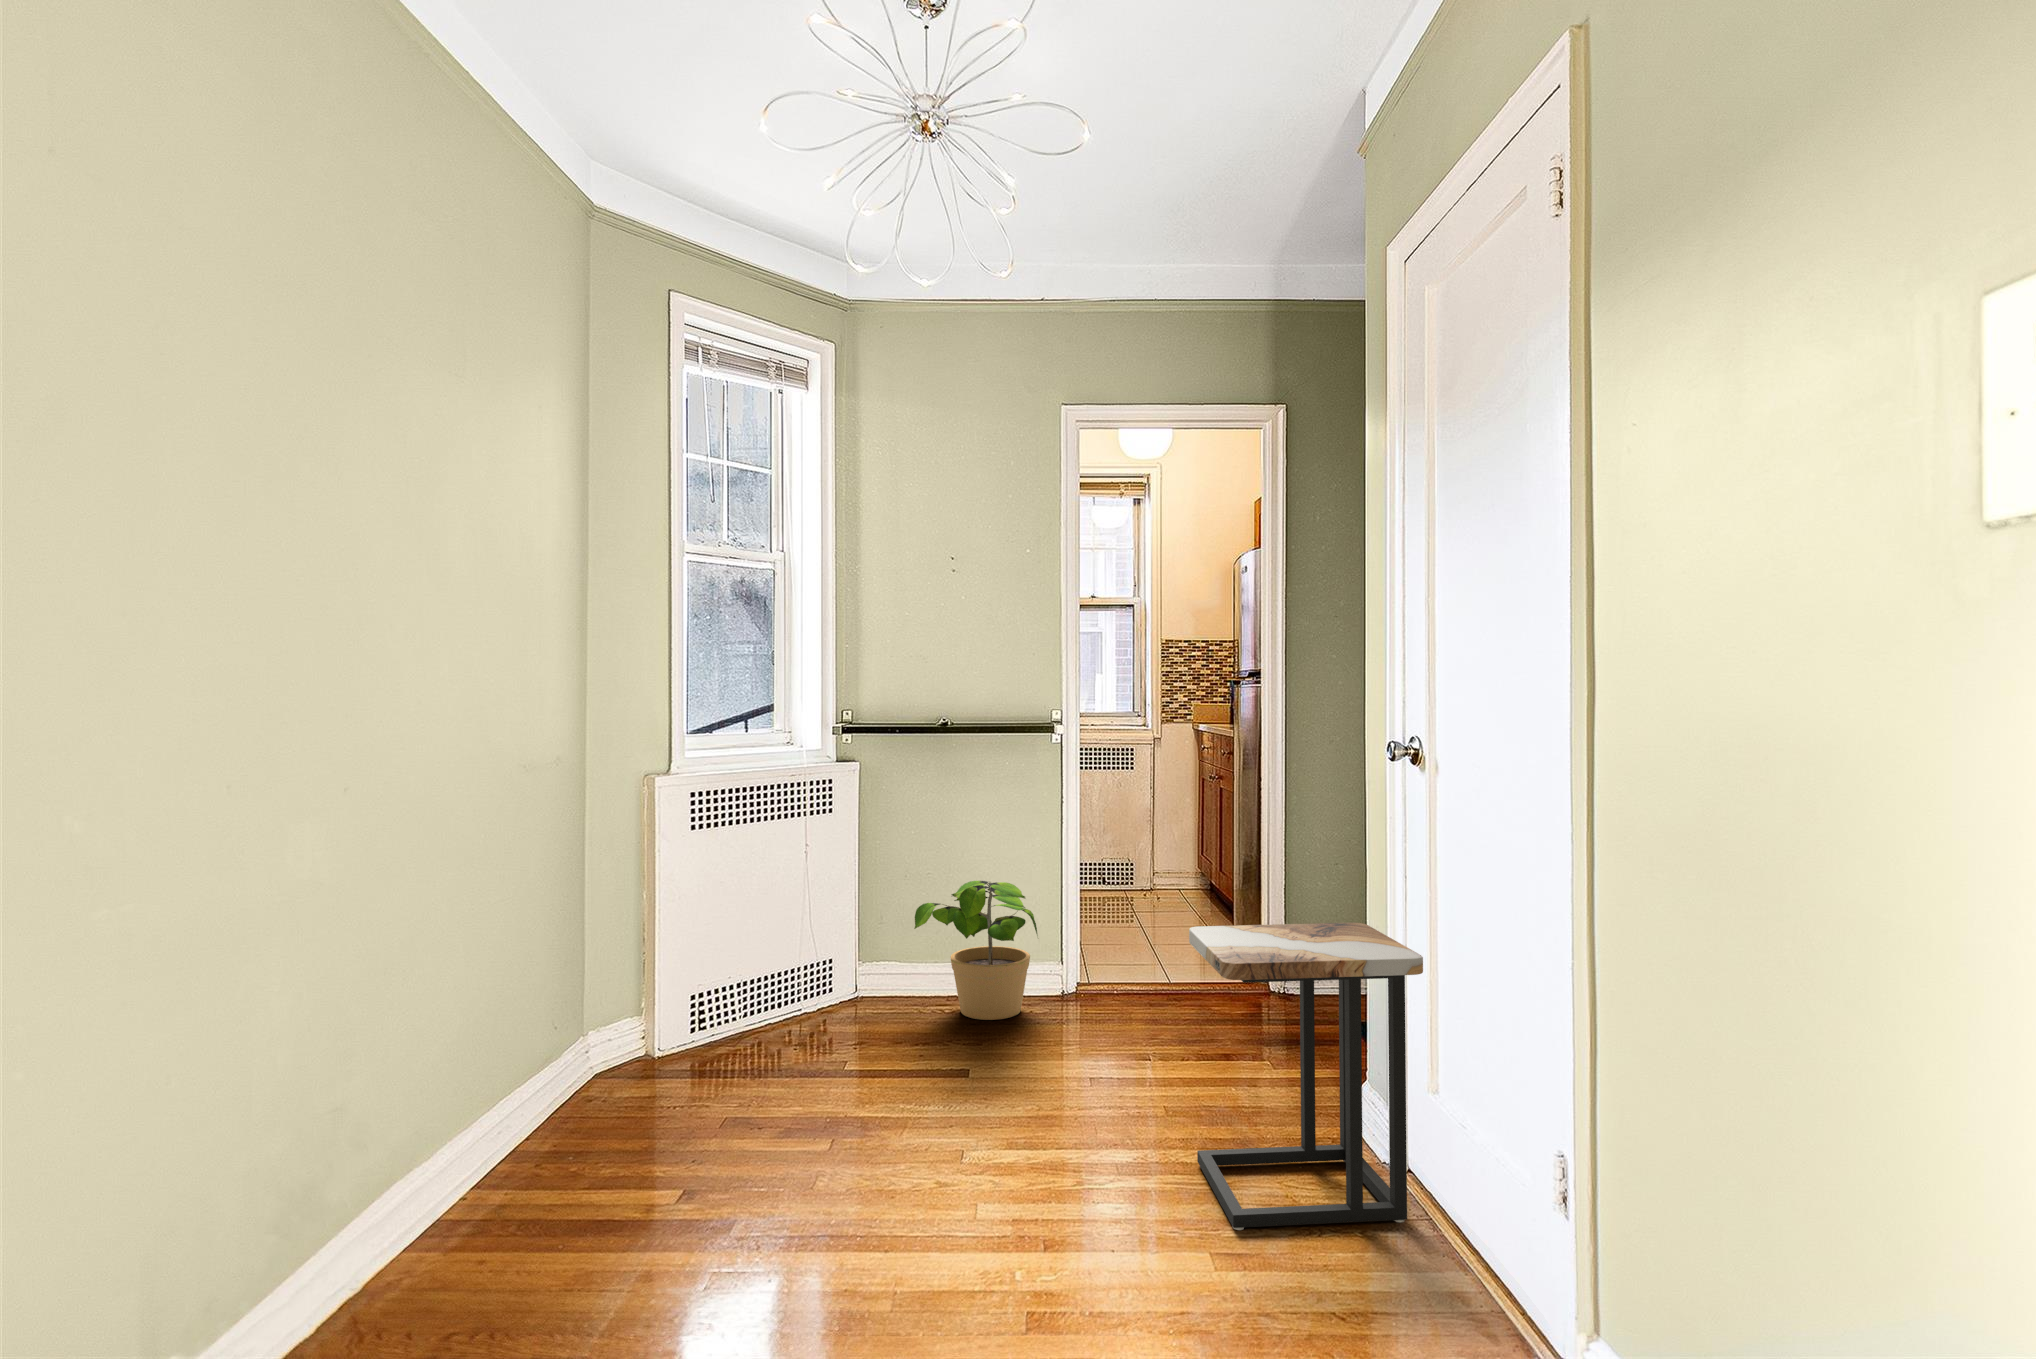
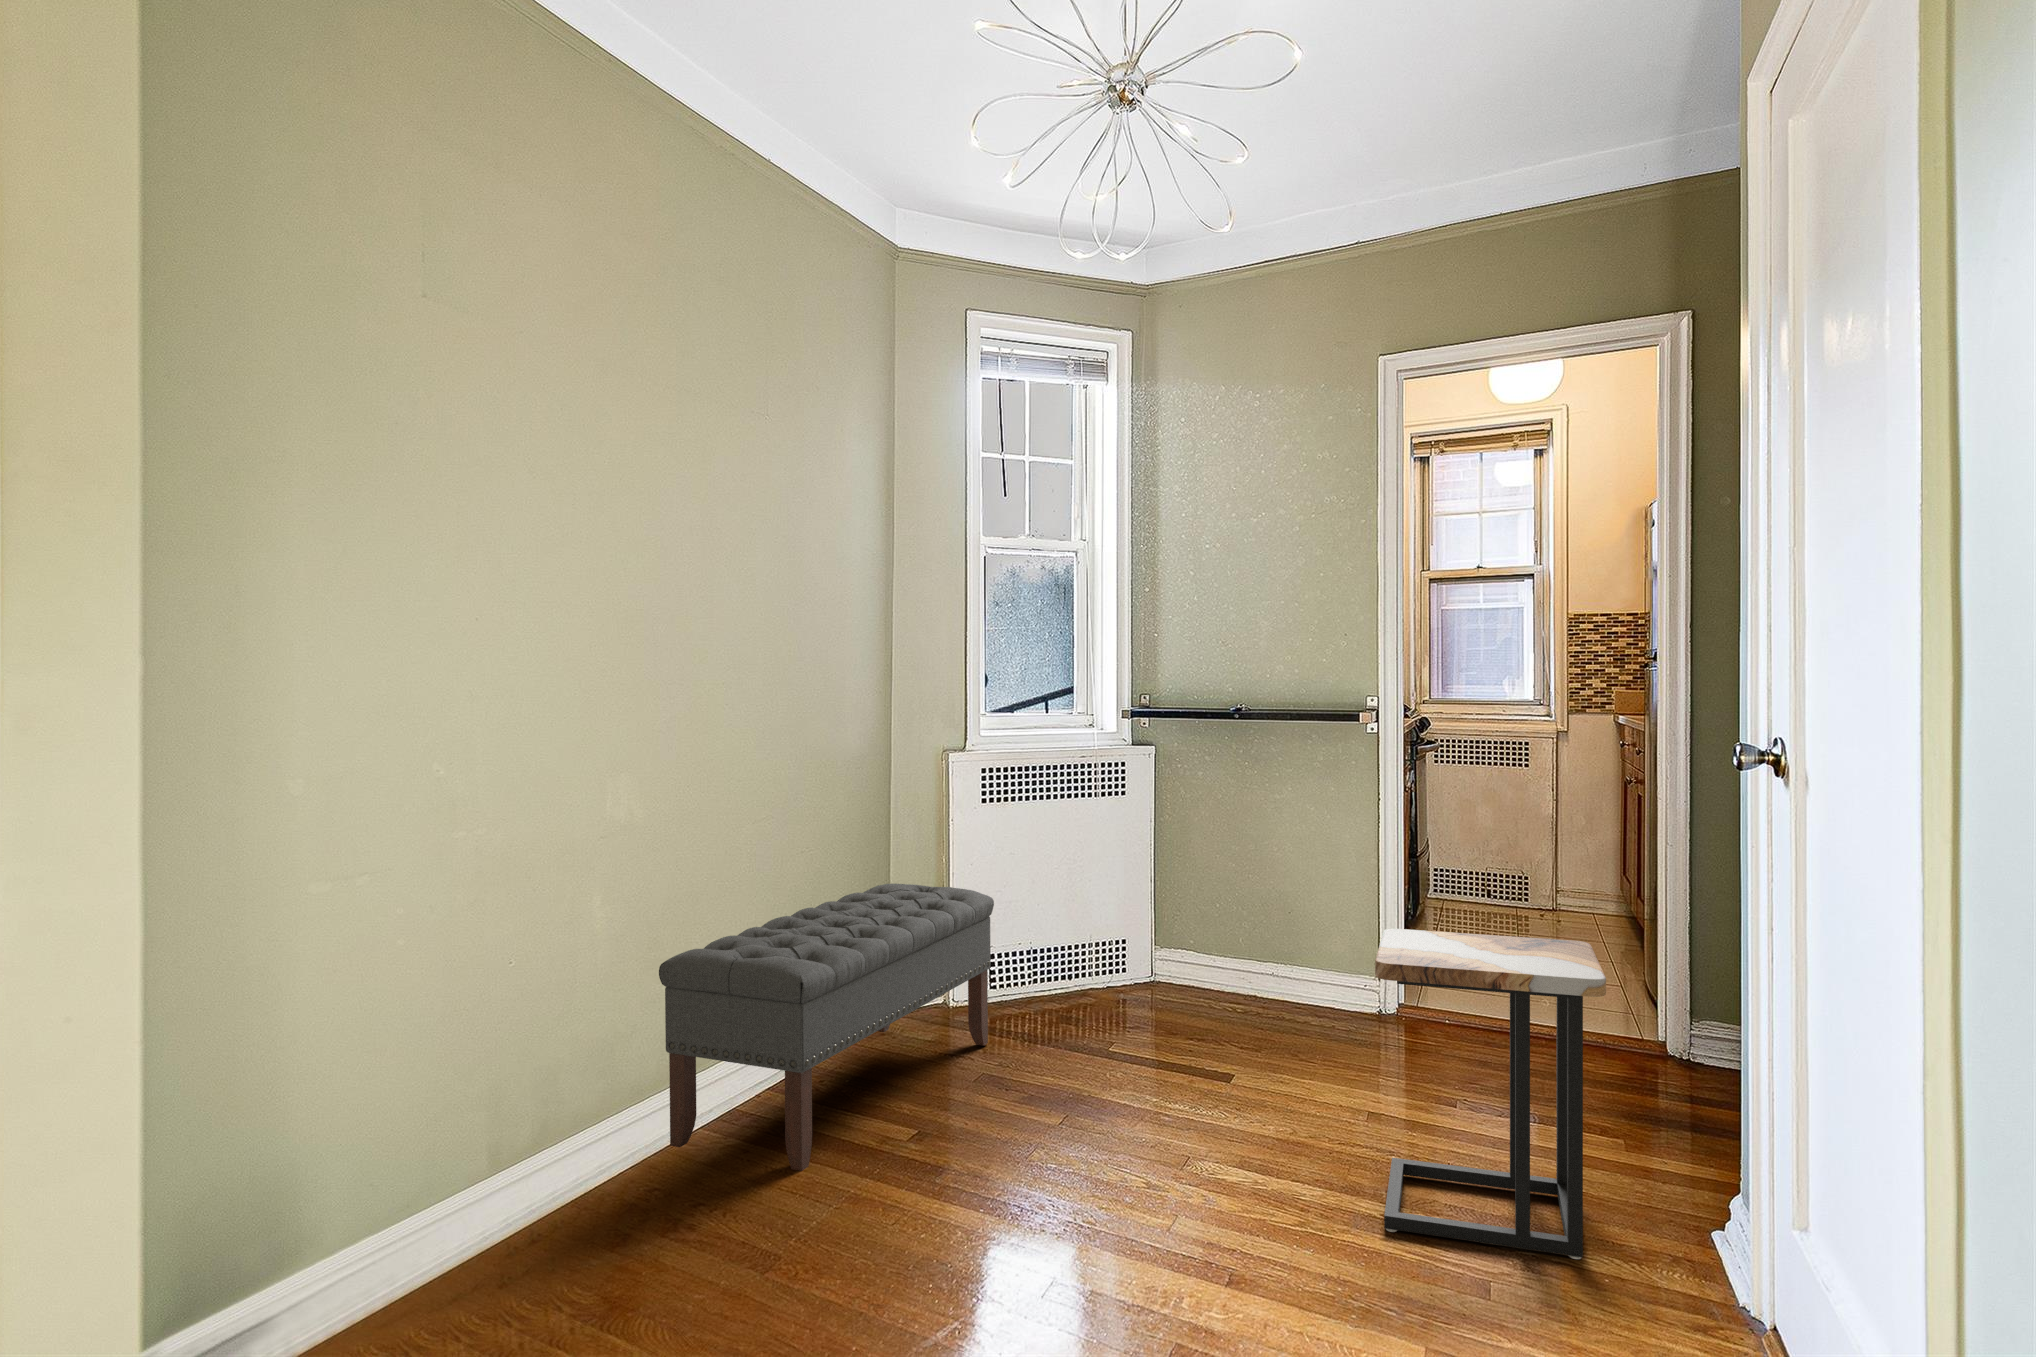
potted plant: present [914,881,1037,1020] -> none [1198,873,1331,1018]
bench: none [353,924,727,1305] -> present [659,884,994,1171]

